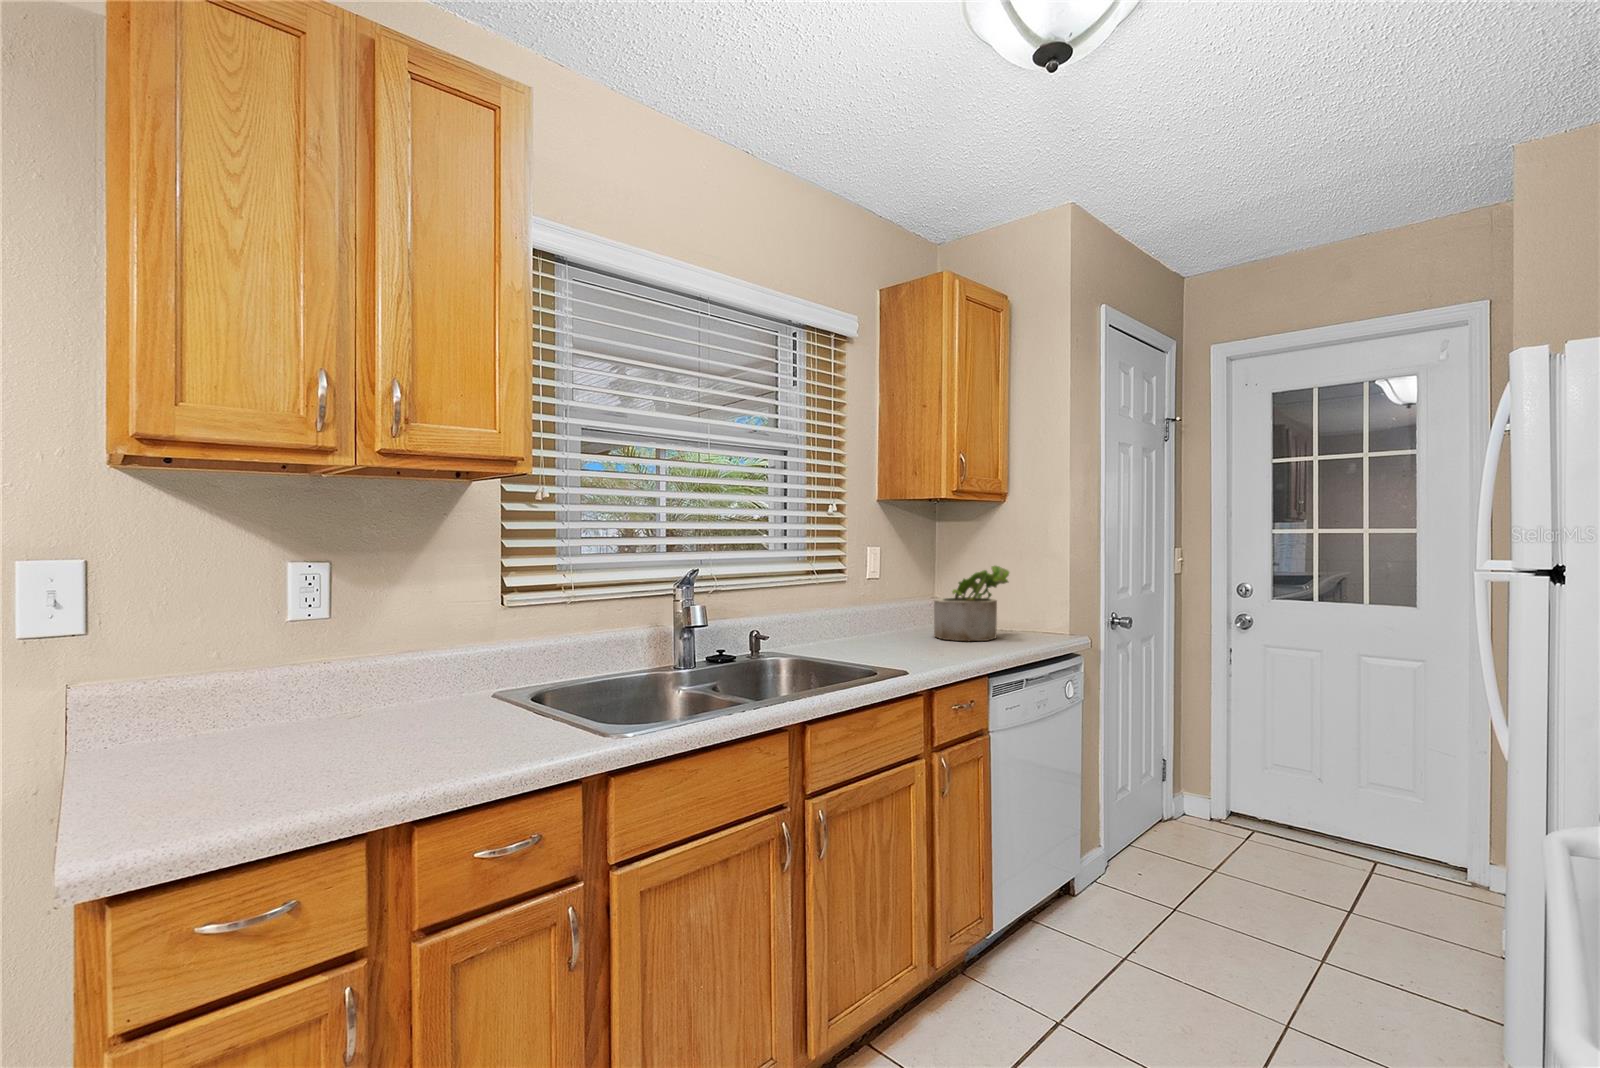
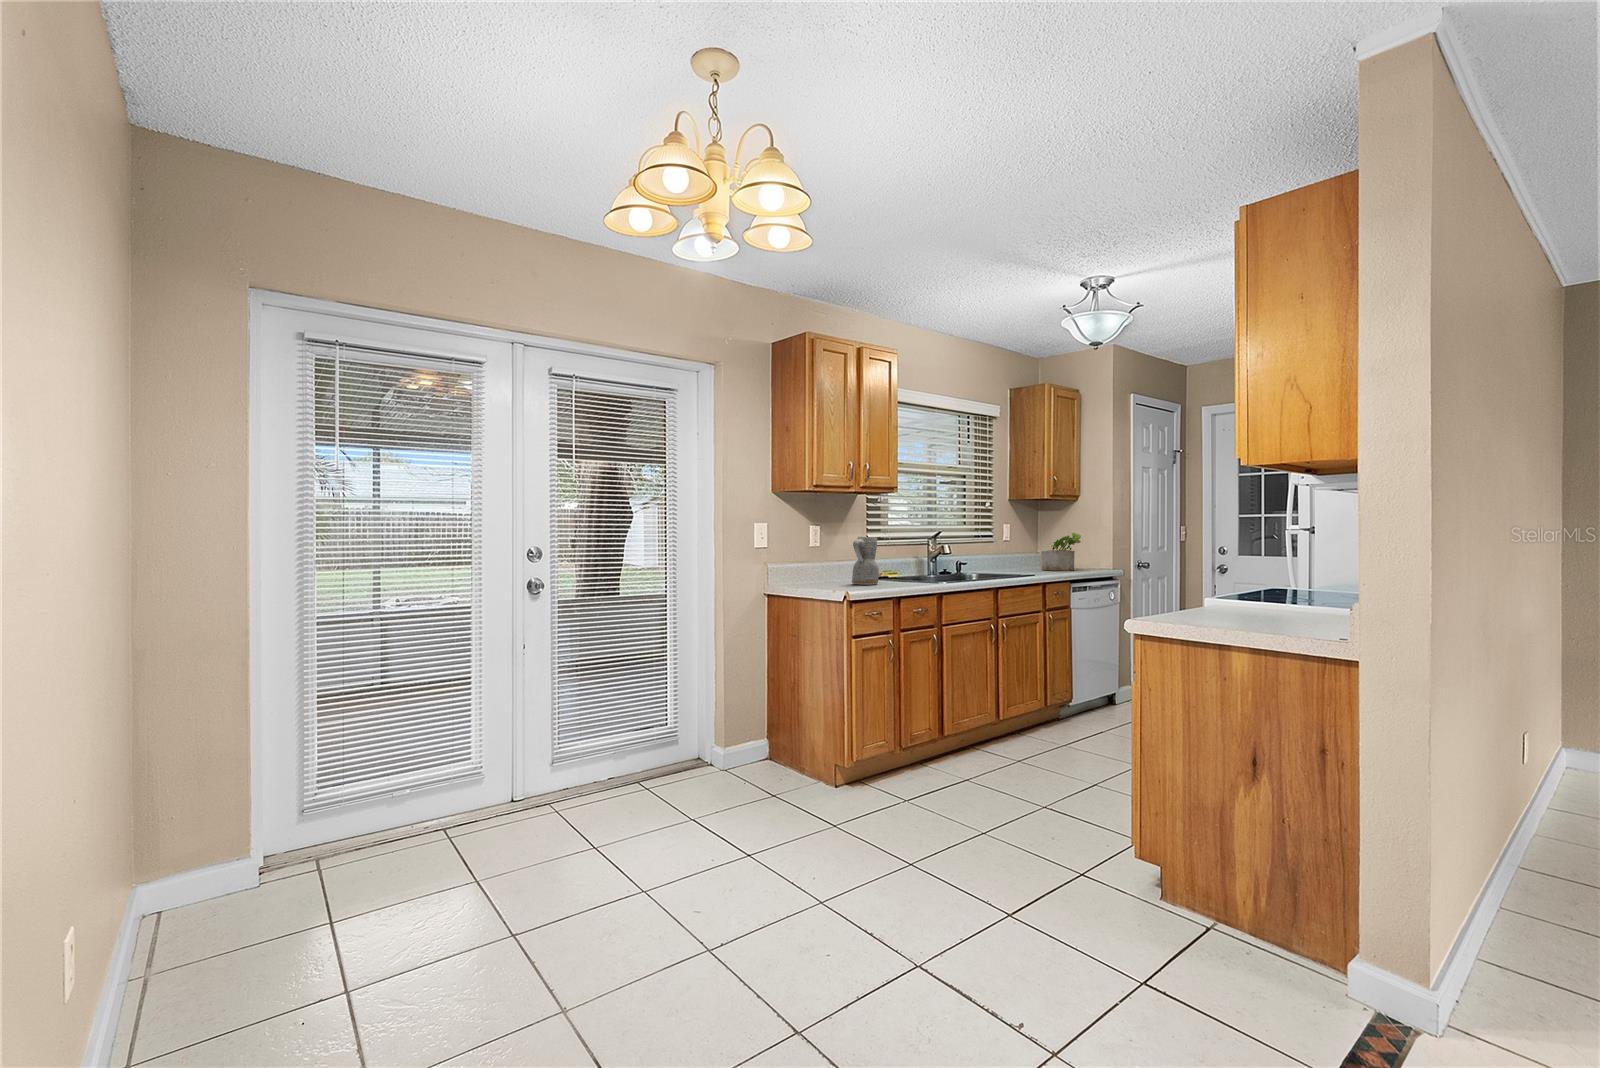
ceramic pitcher: none [338,600,442,747] -> present [852,537,879,585]

